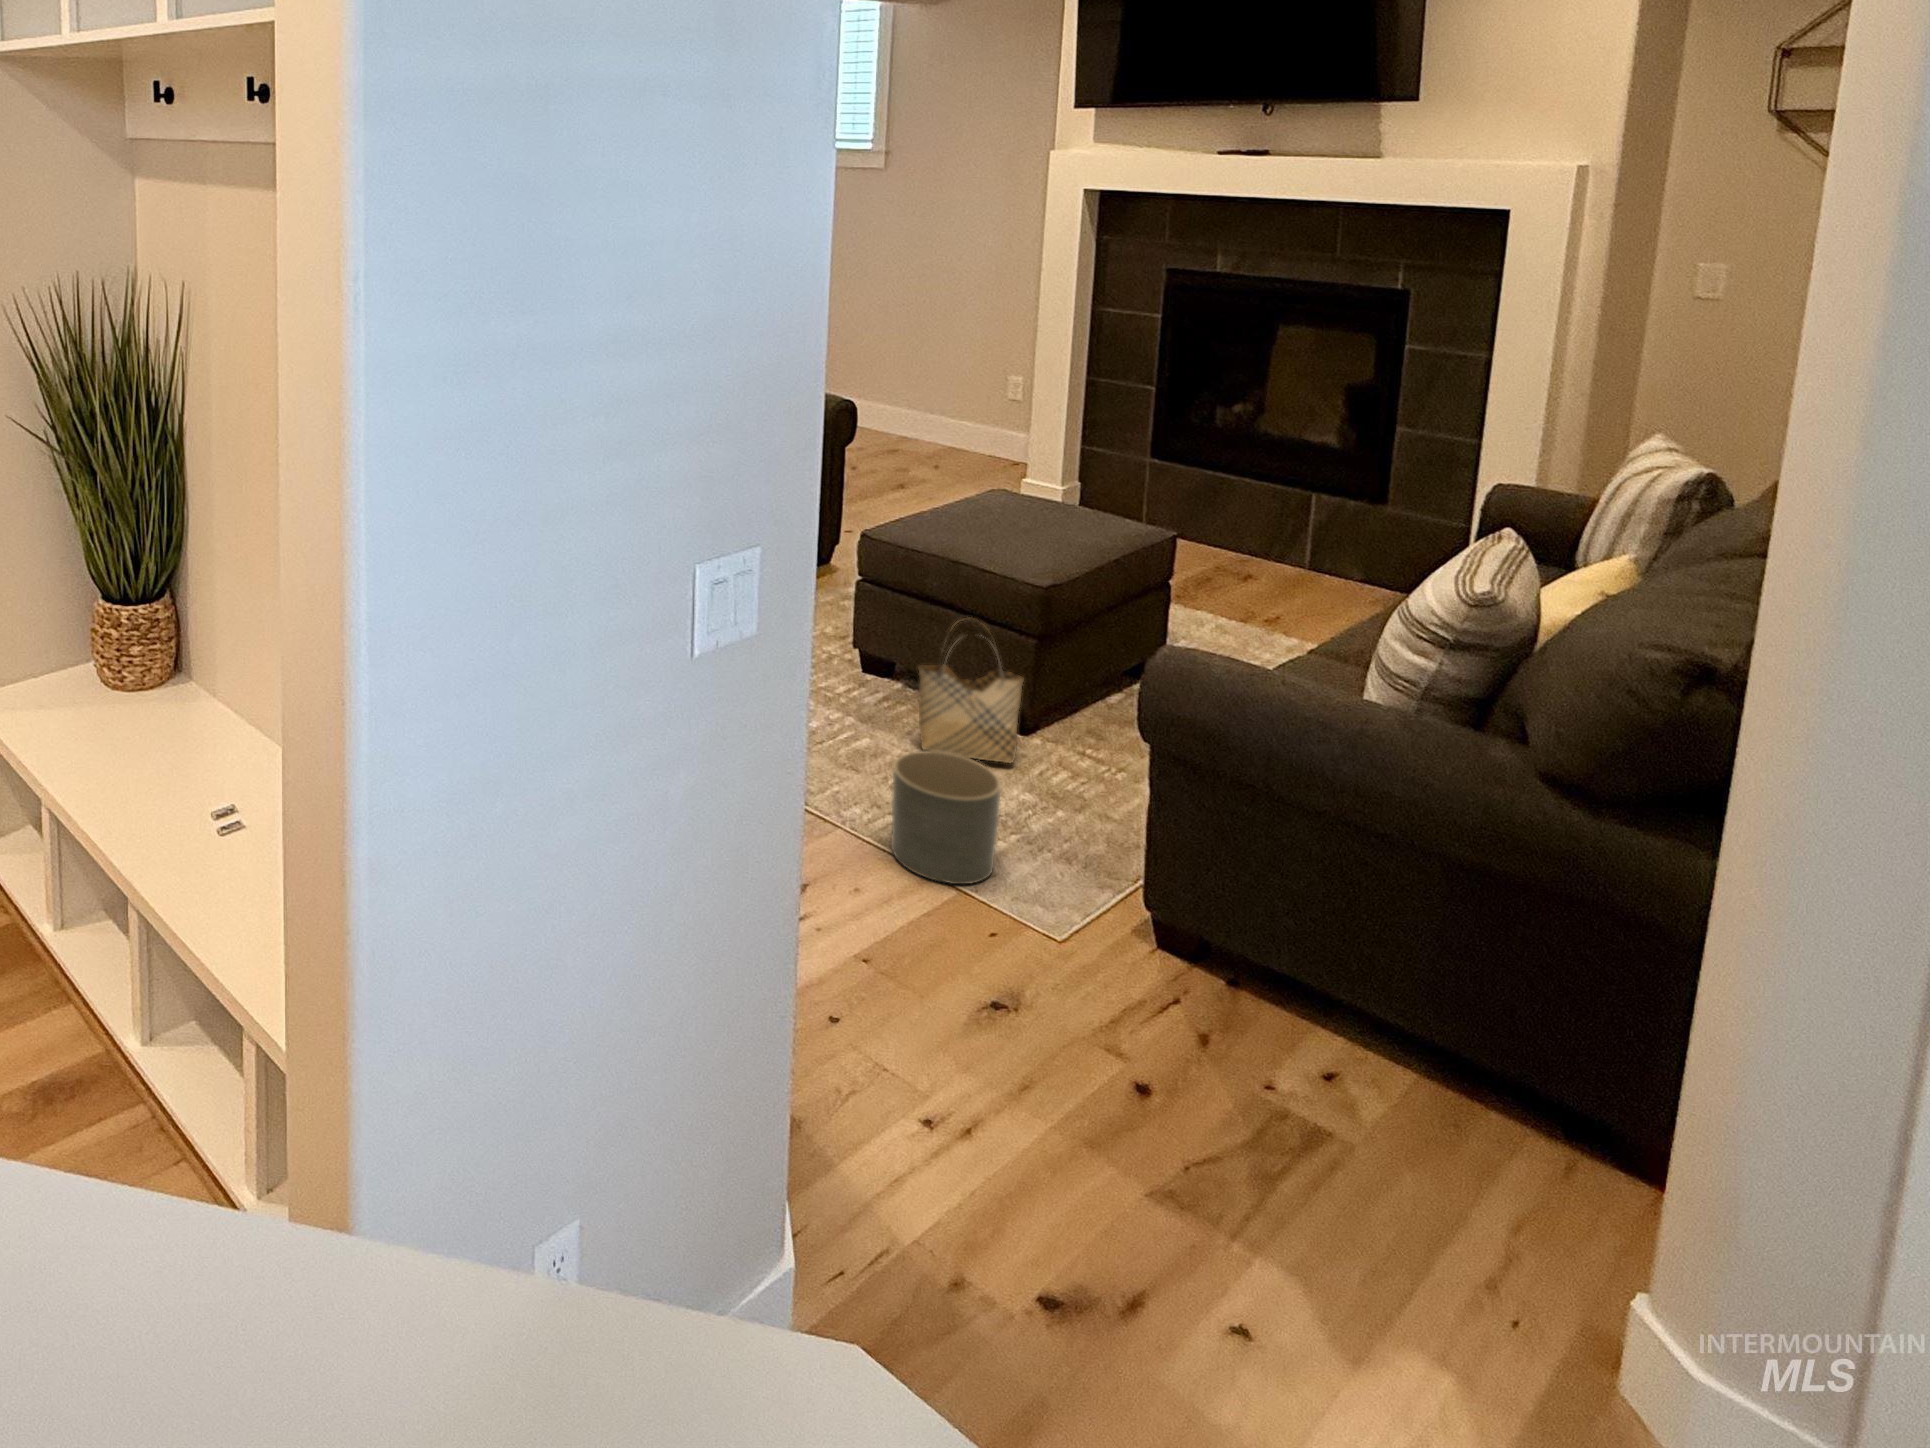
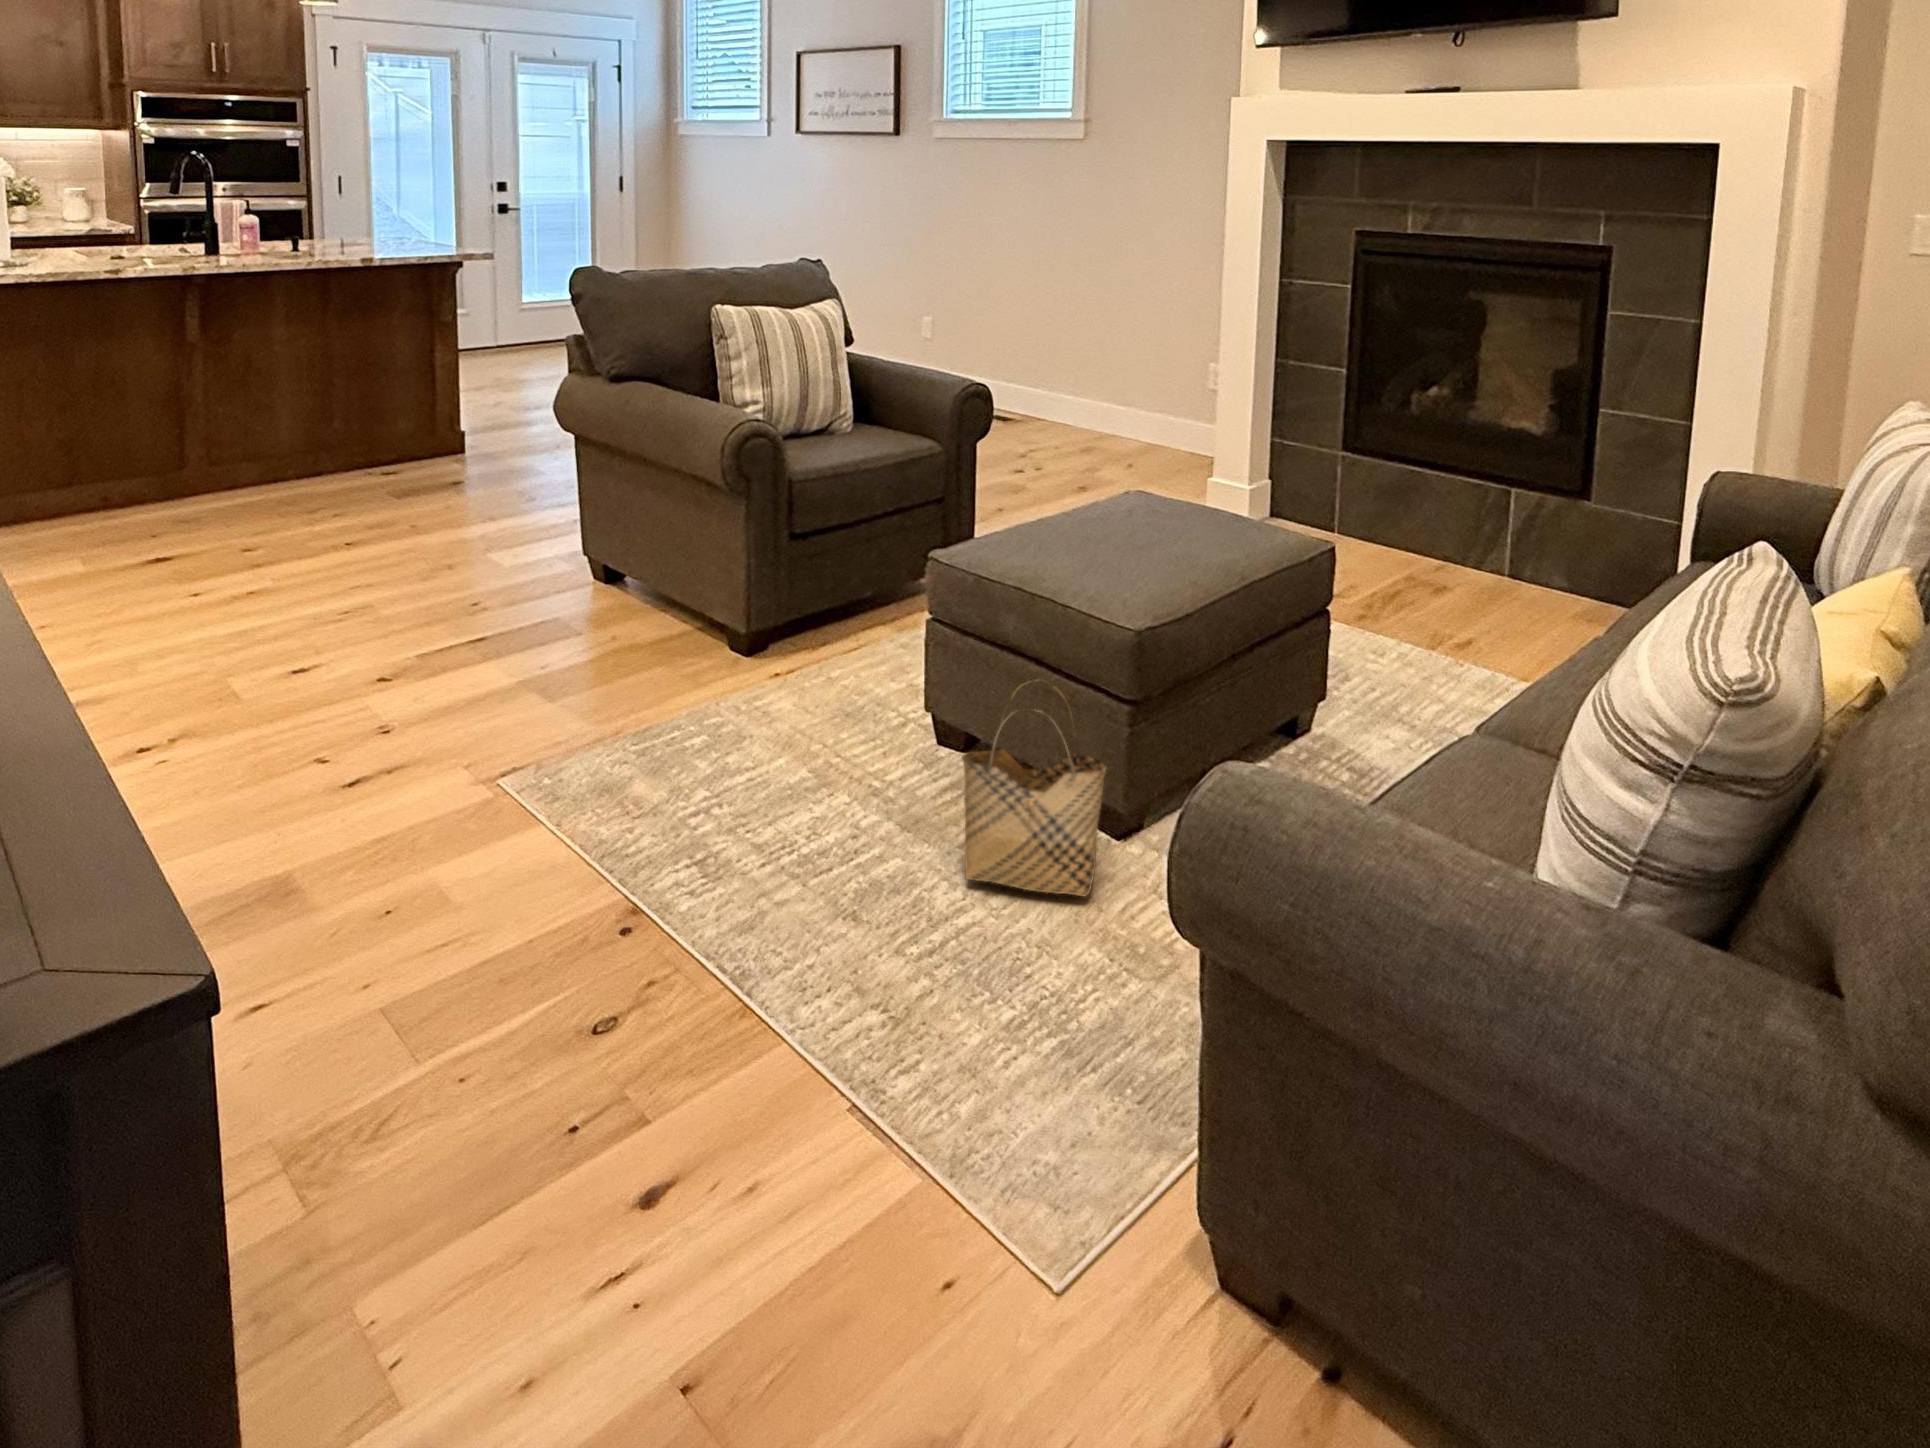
planter: present [891,751,1001,884] -> none [845,915,1008,1162]

